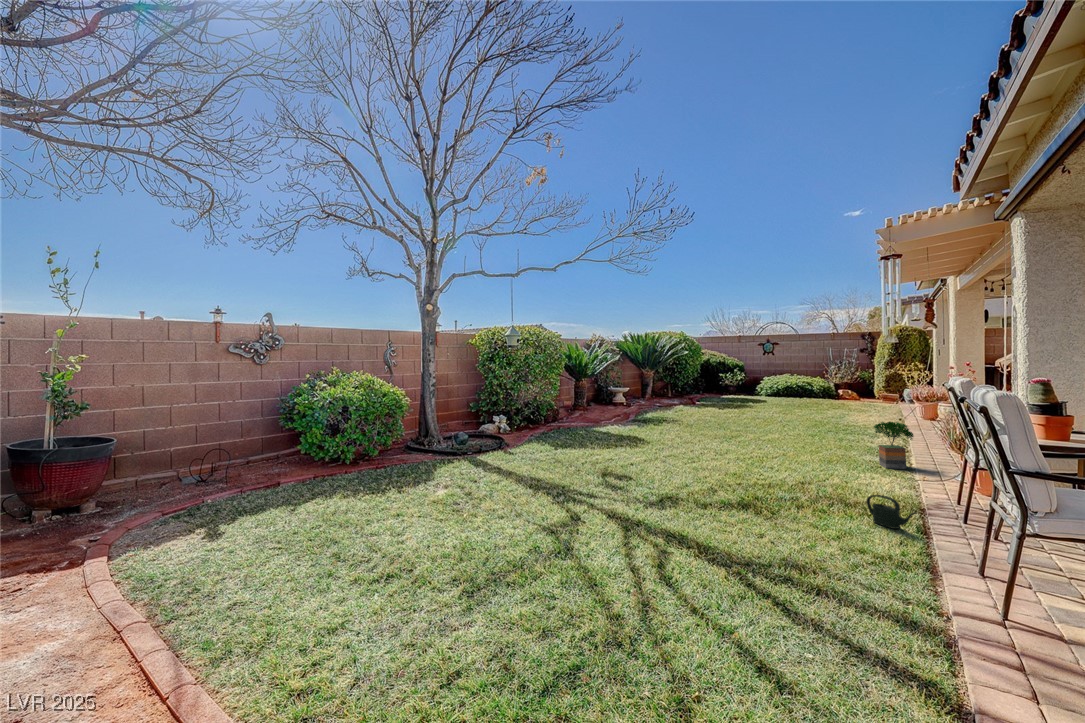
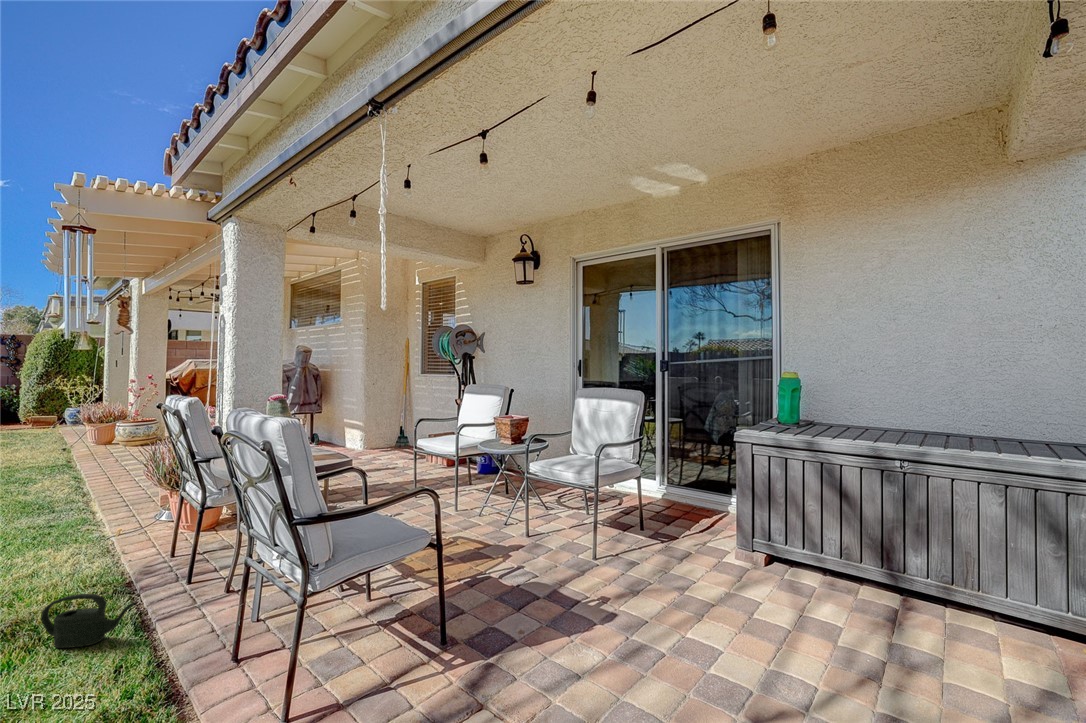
potted tree: present [874,421,913,469] -> none [36,458,105,532]

